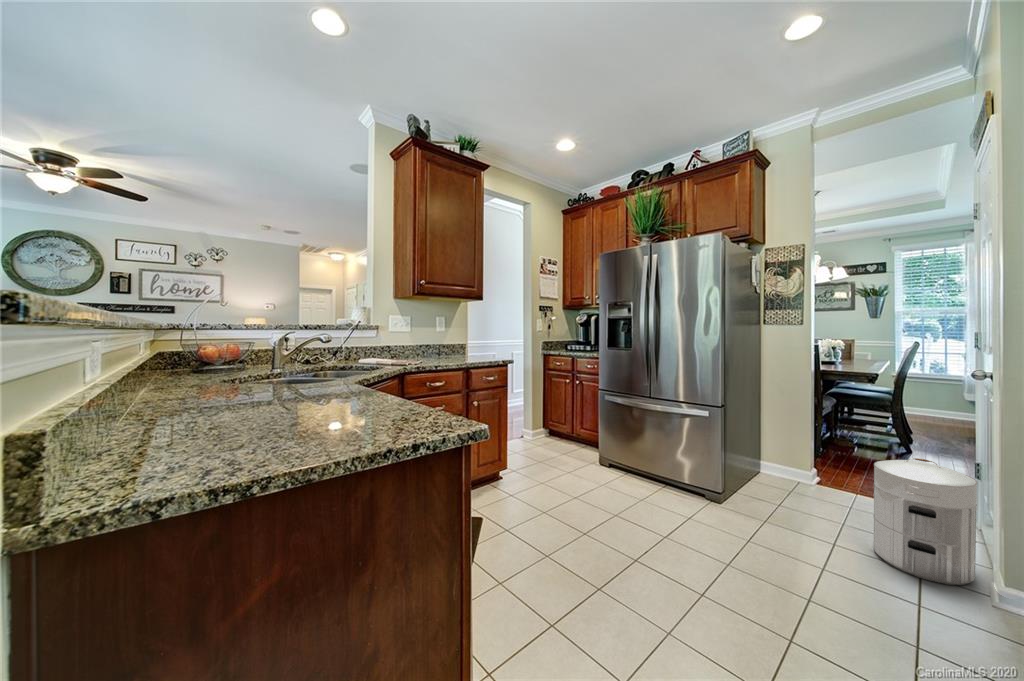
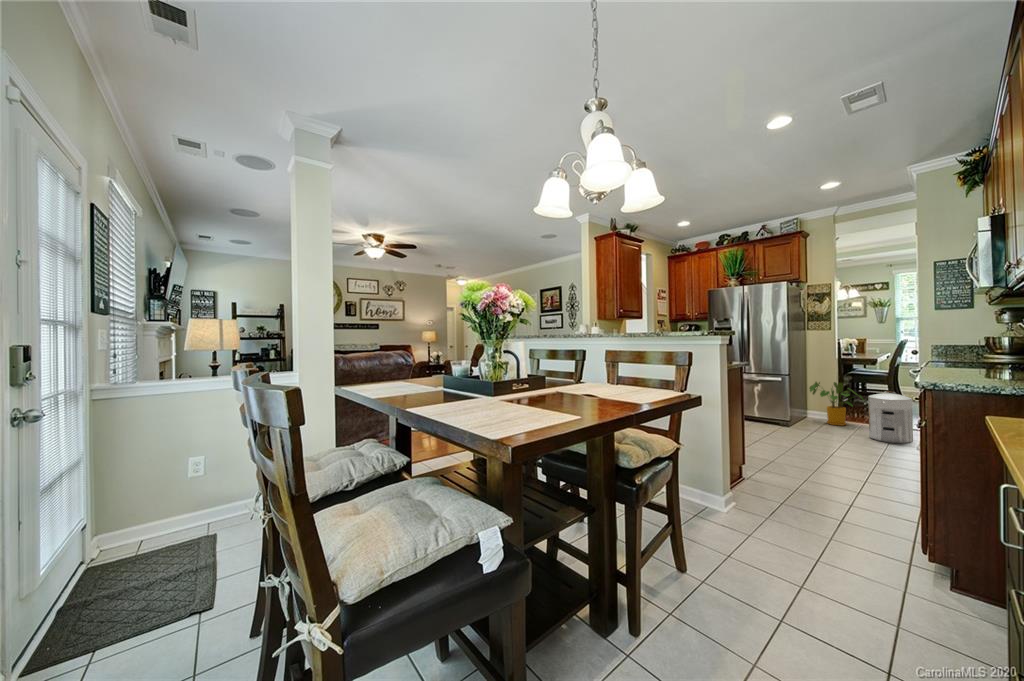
house plant: none [762,415,860,502] -> present [809,382,863,426]

